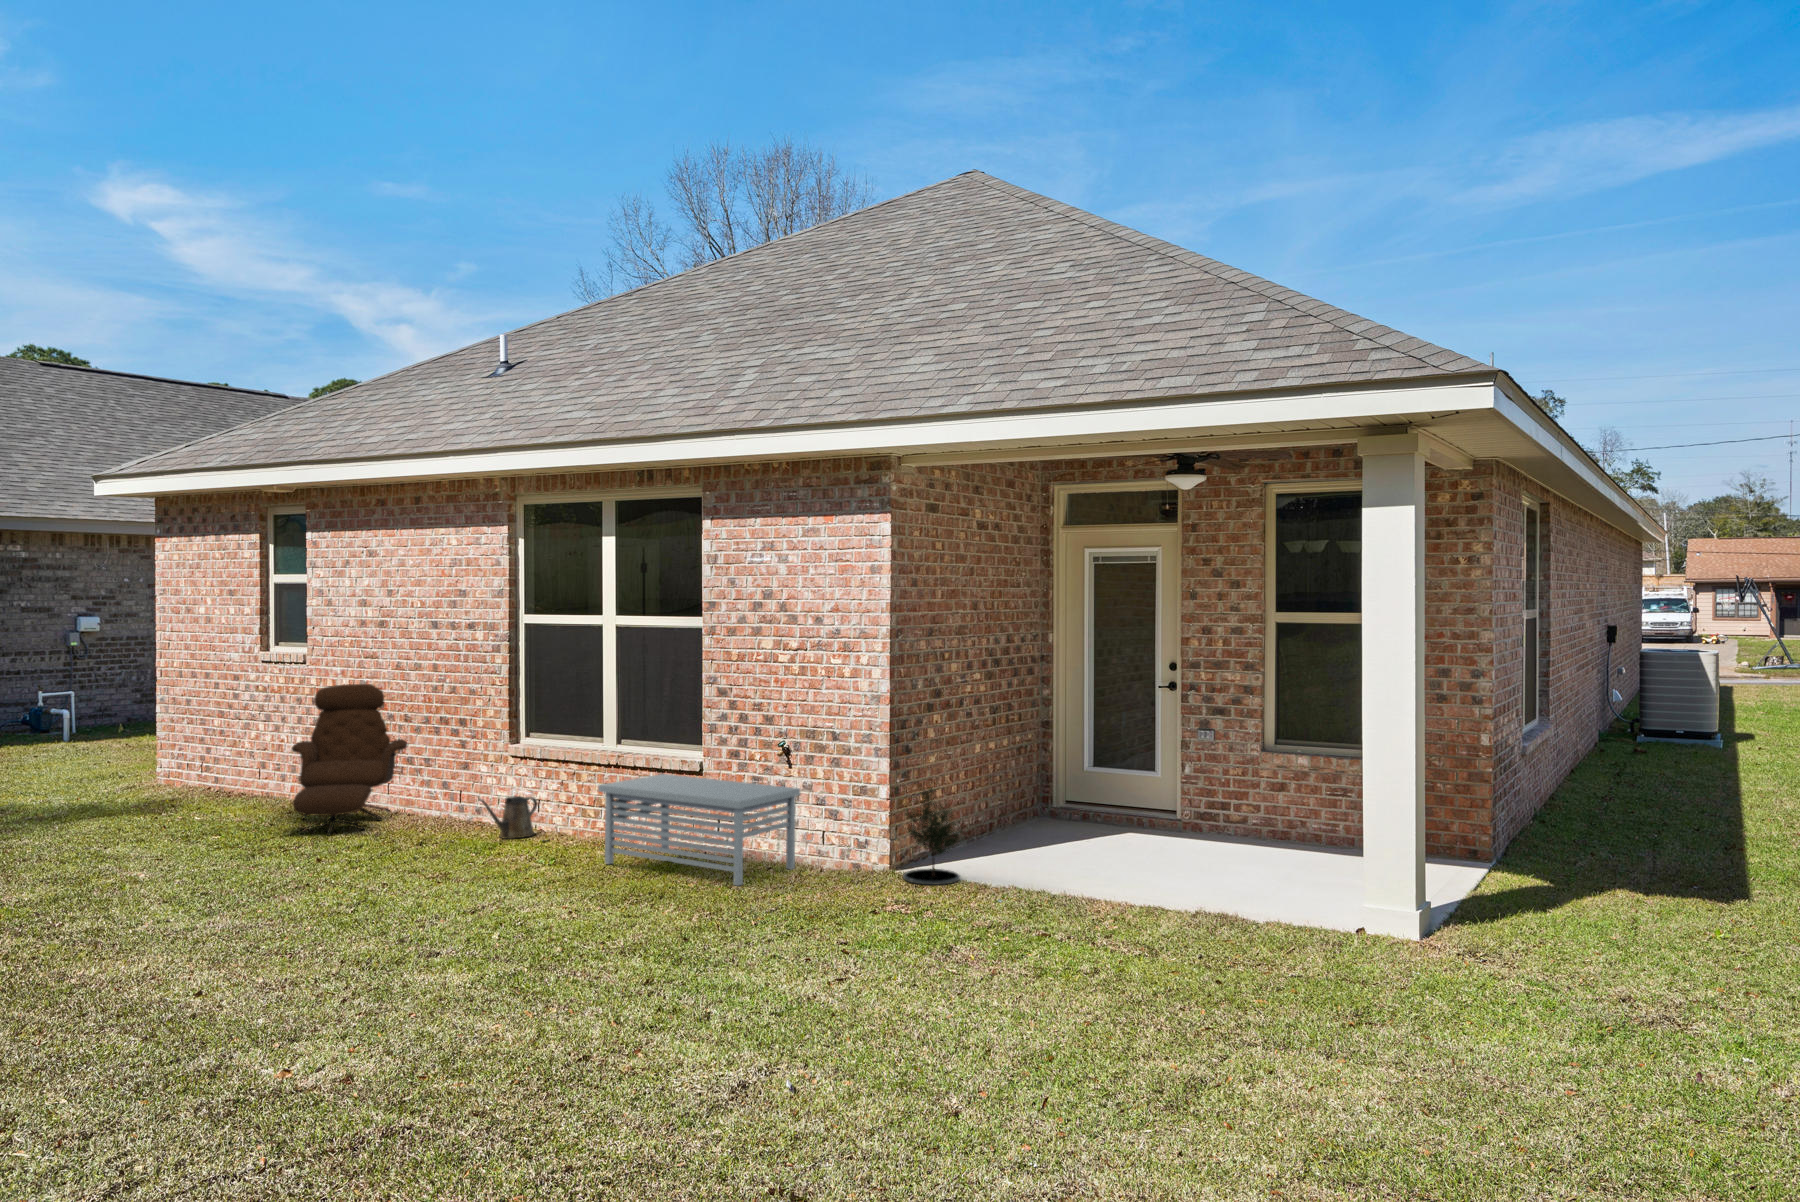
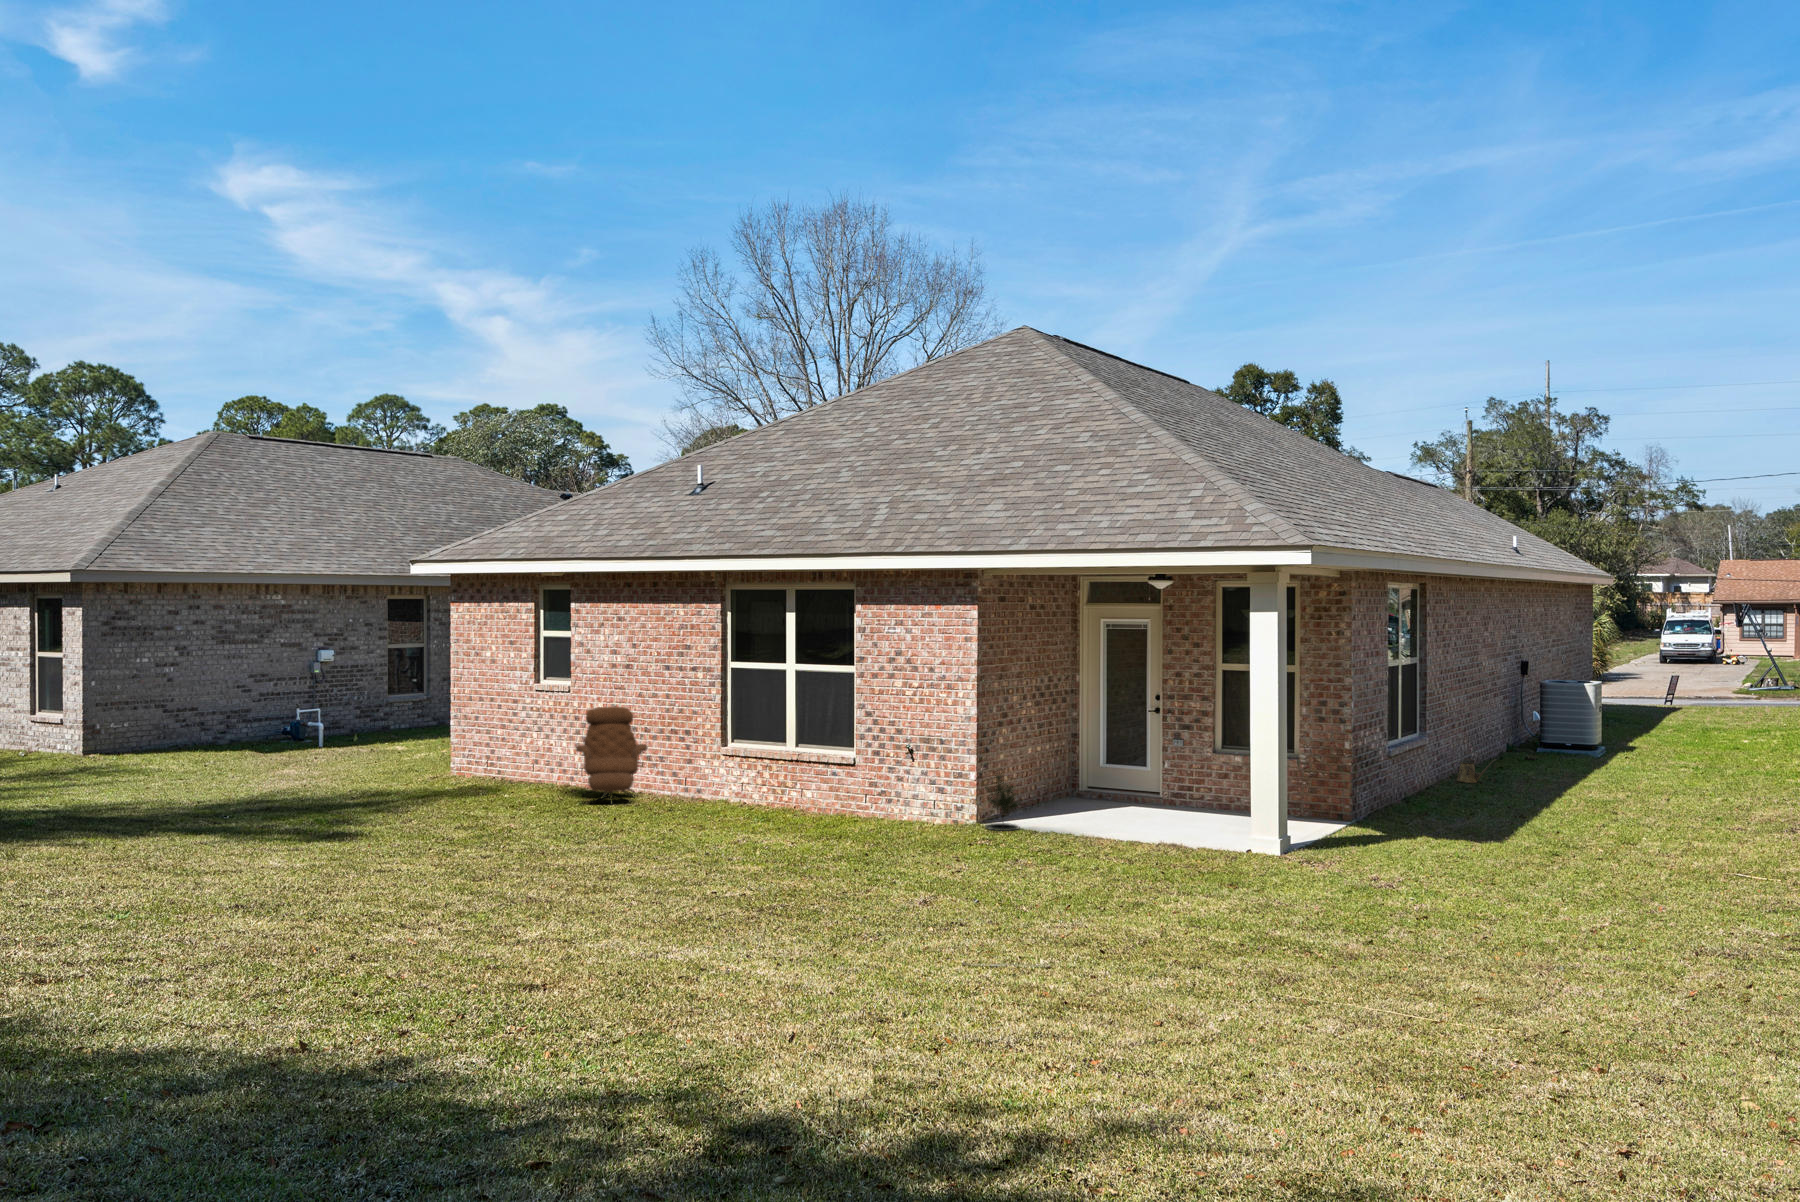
storage bench: present [598,774,800,886] -> none [795,766,920,830]
watering can: present [479,796,537,839] -> present [1452,759,1496,783]

